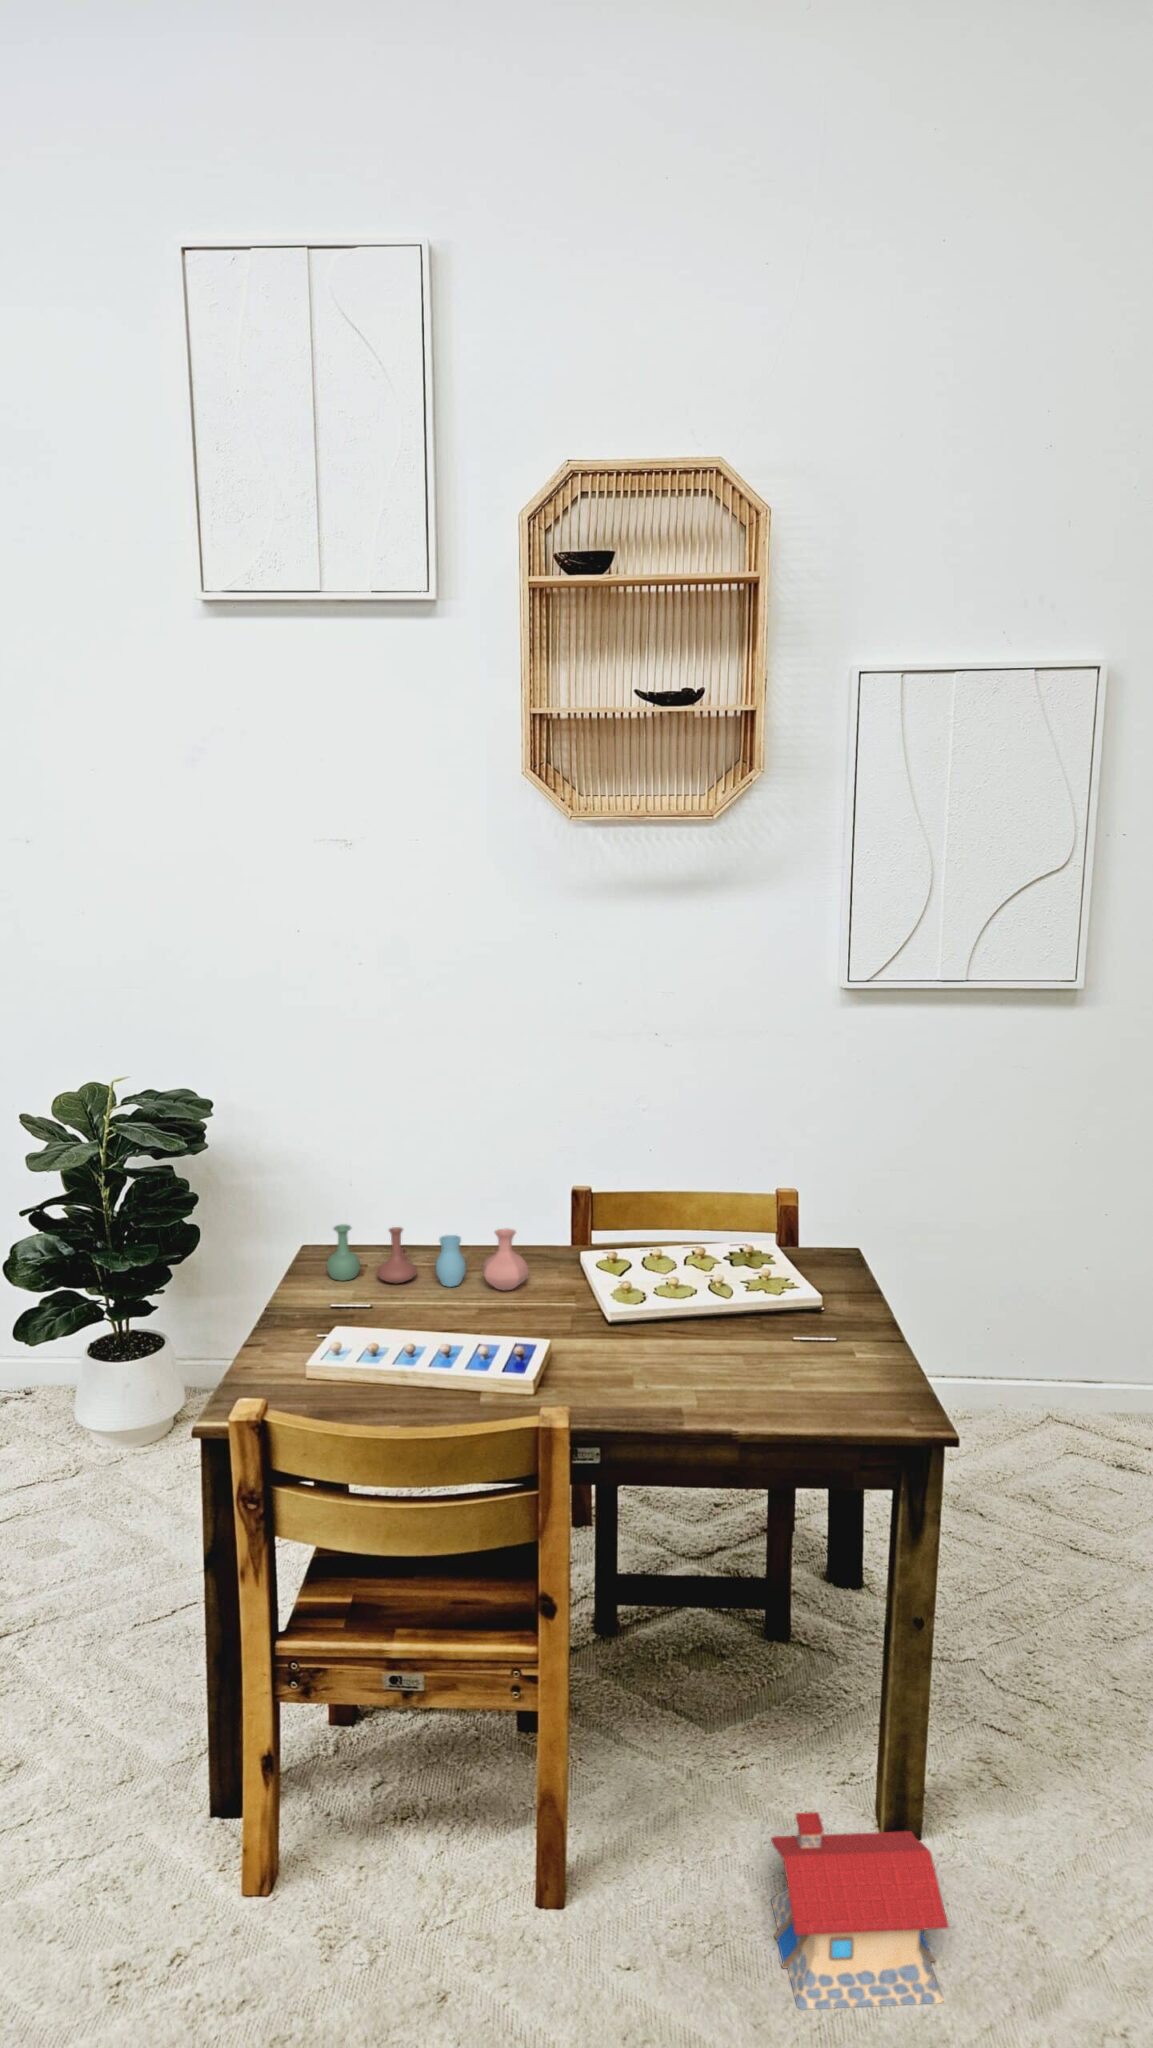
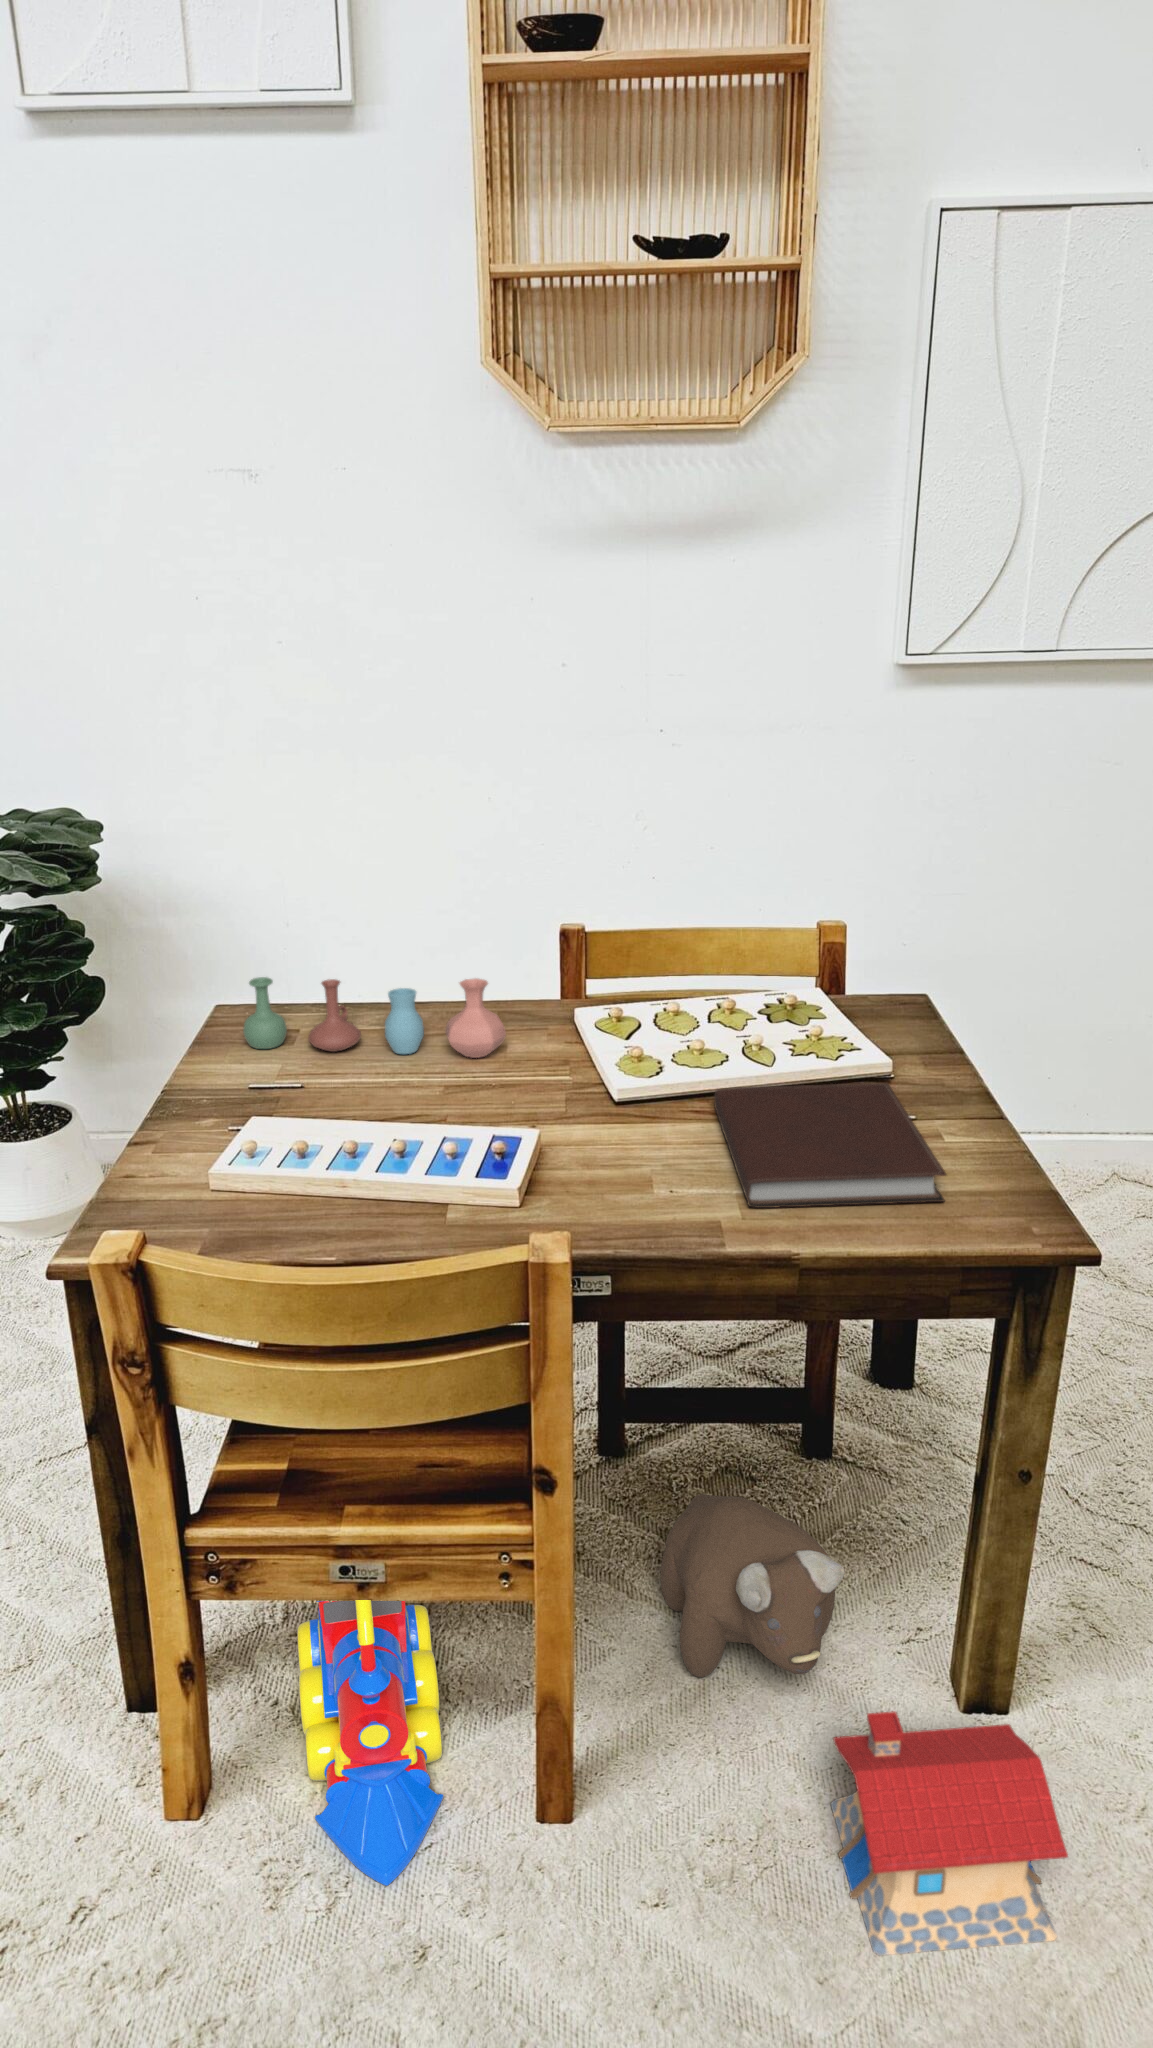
notebook: none [685,1314,852,1402] -> present [714,1083,946,1208]
plush toy: none [642,1652,785,1803] -> present [661,1494,845,1677]
toy train: none [348,1667,461,1948] -> present [297,1600,443,1886]

